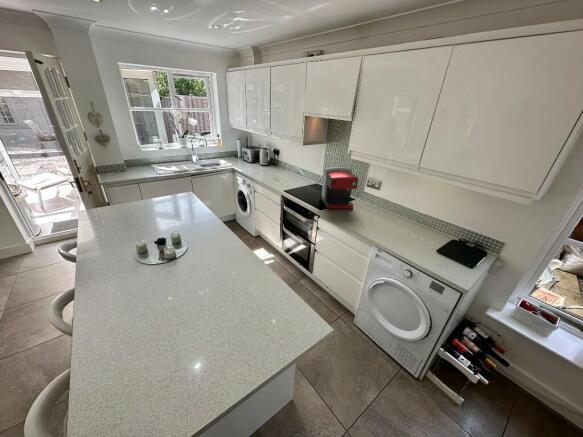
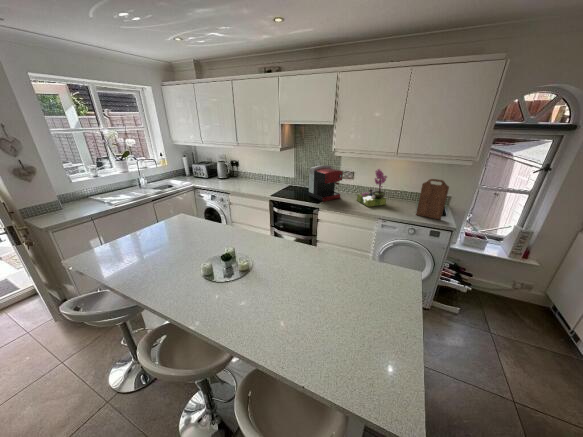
flower arrangement: none [369,182,408,230] -> present [357,169,387,207]
cutting board: none [427,211,477,271] -> present [416,179,449,219]

